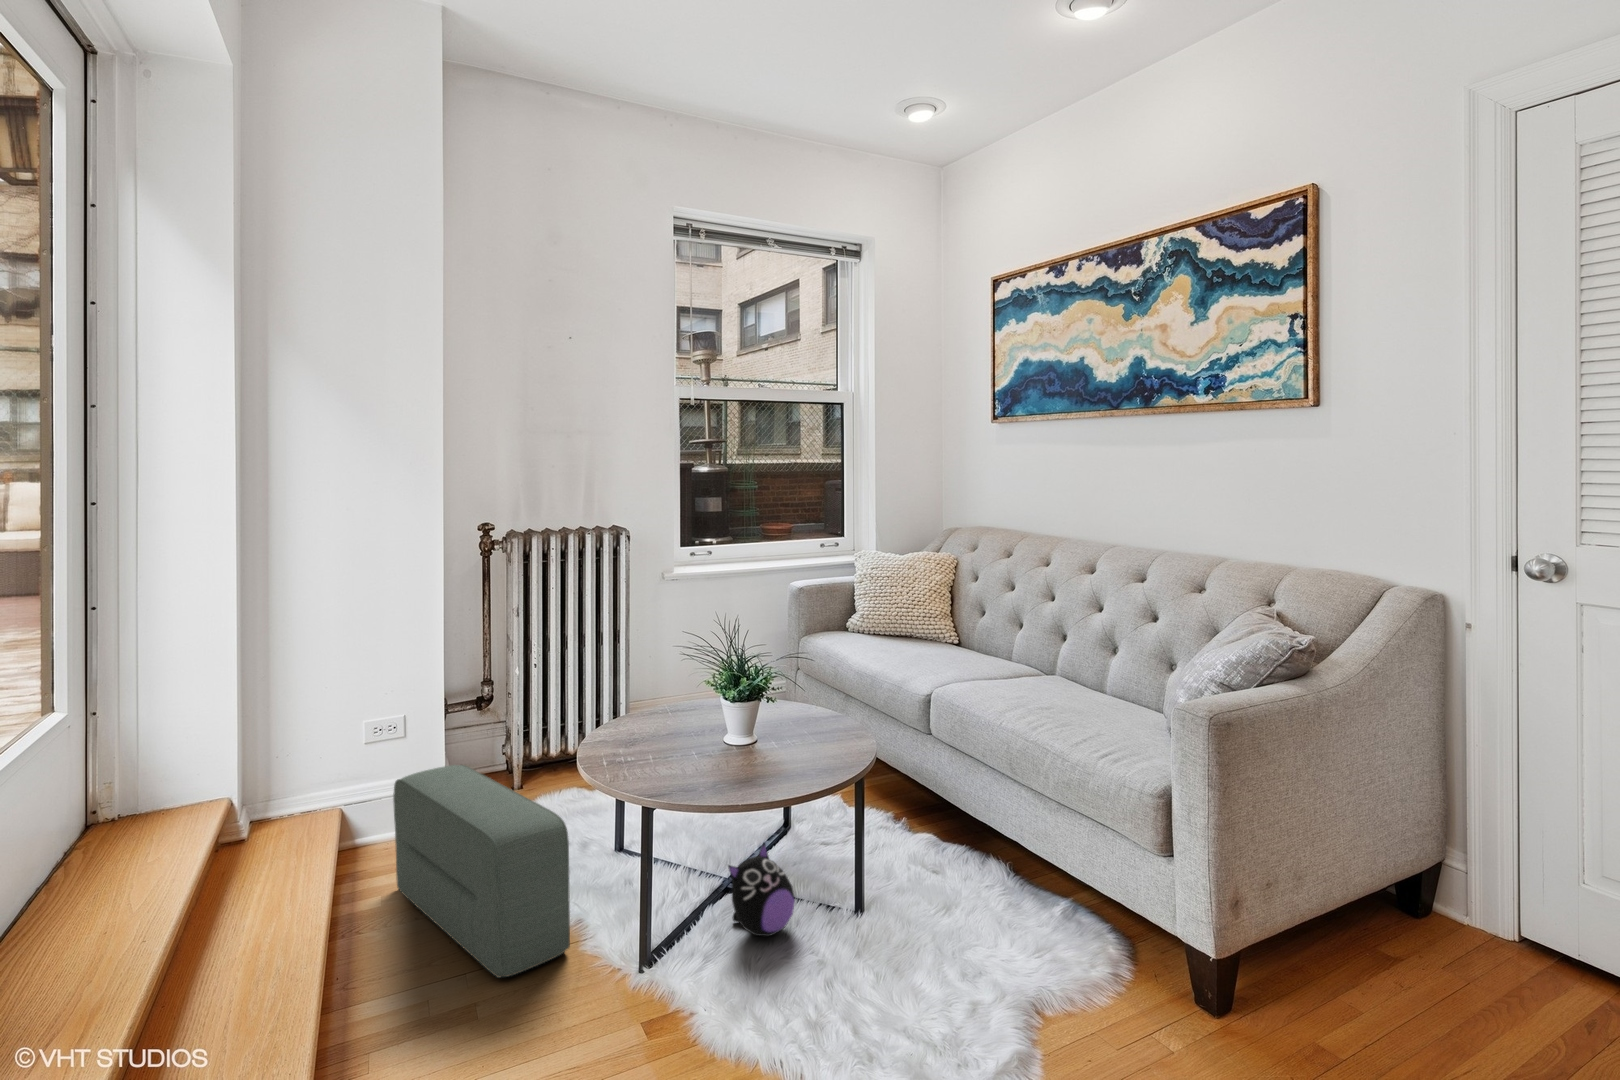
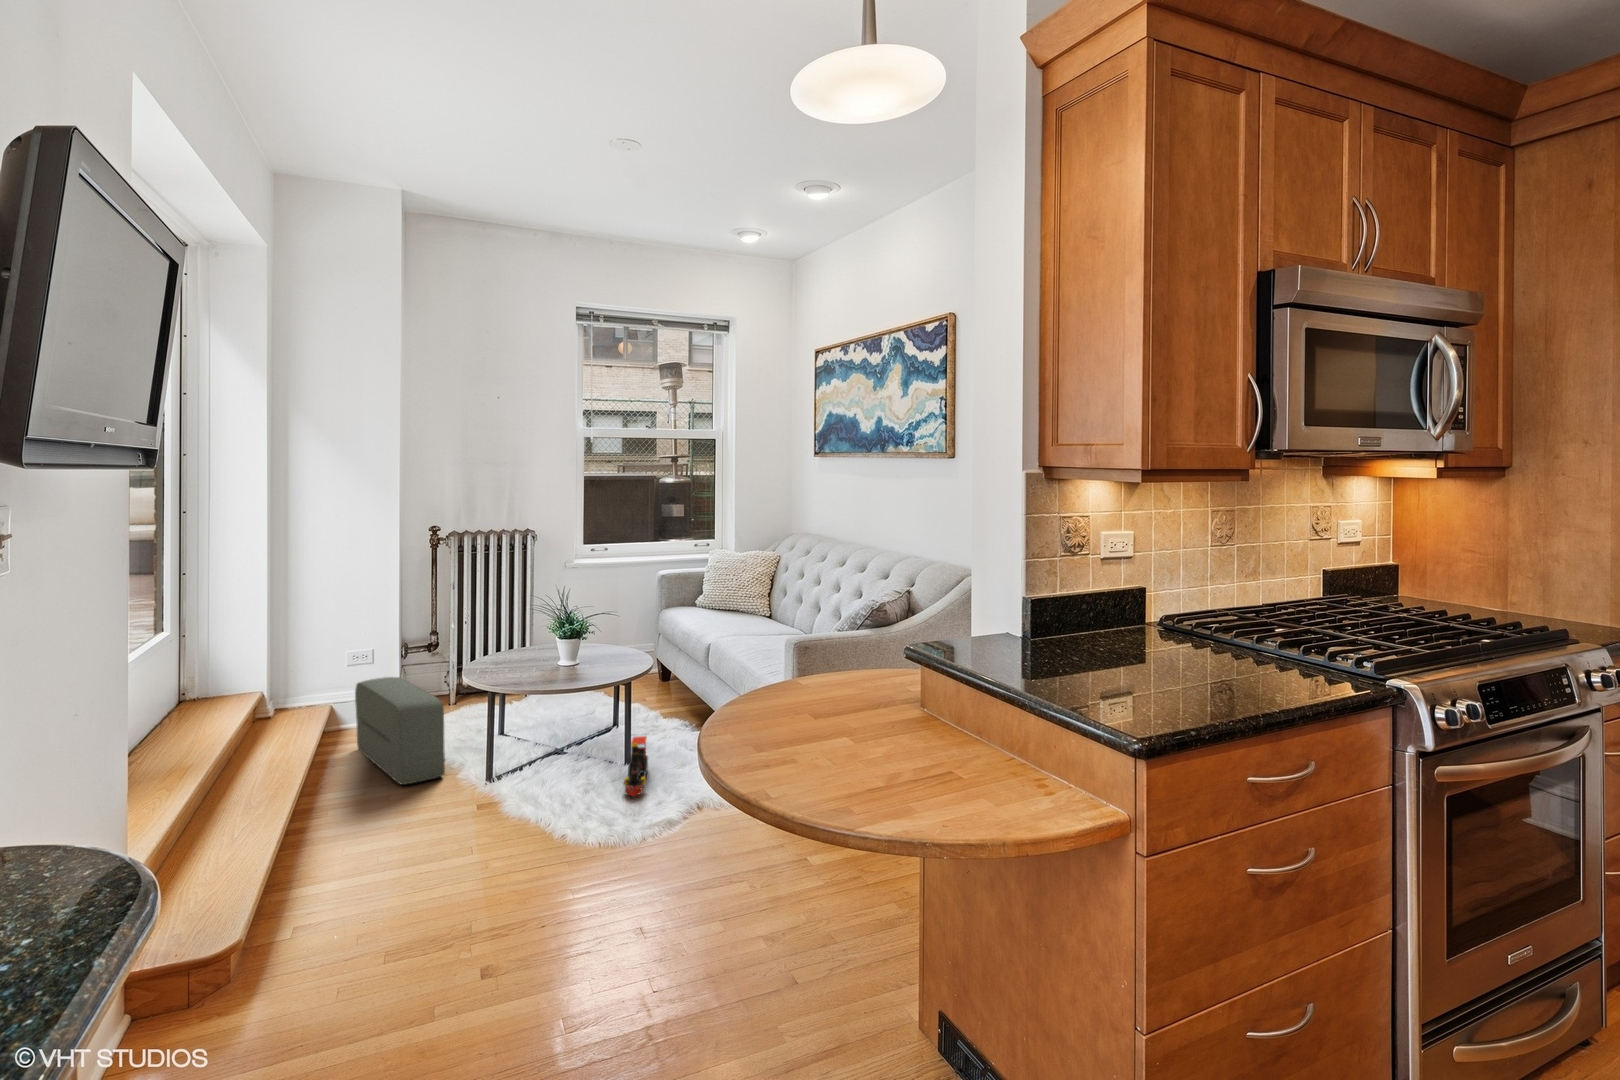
plush toy: present [728,843,795,936] -> none [533,719,575,771]
toy train: none [889,864,957,1000] -> present [624,736,648,796]

